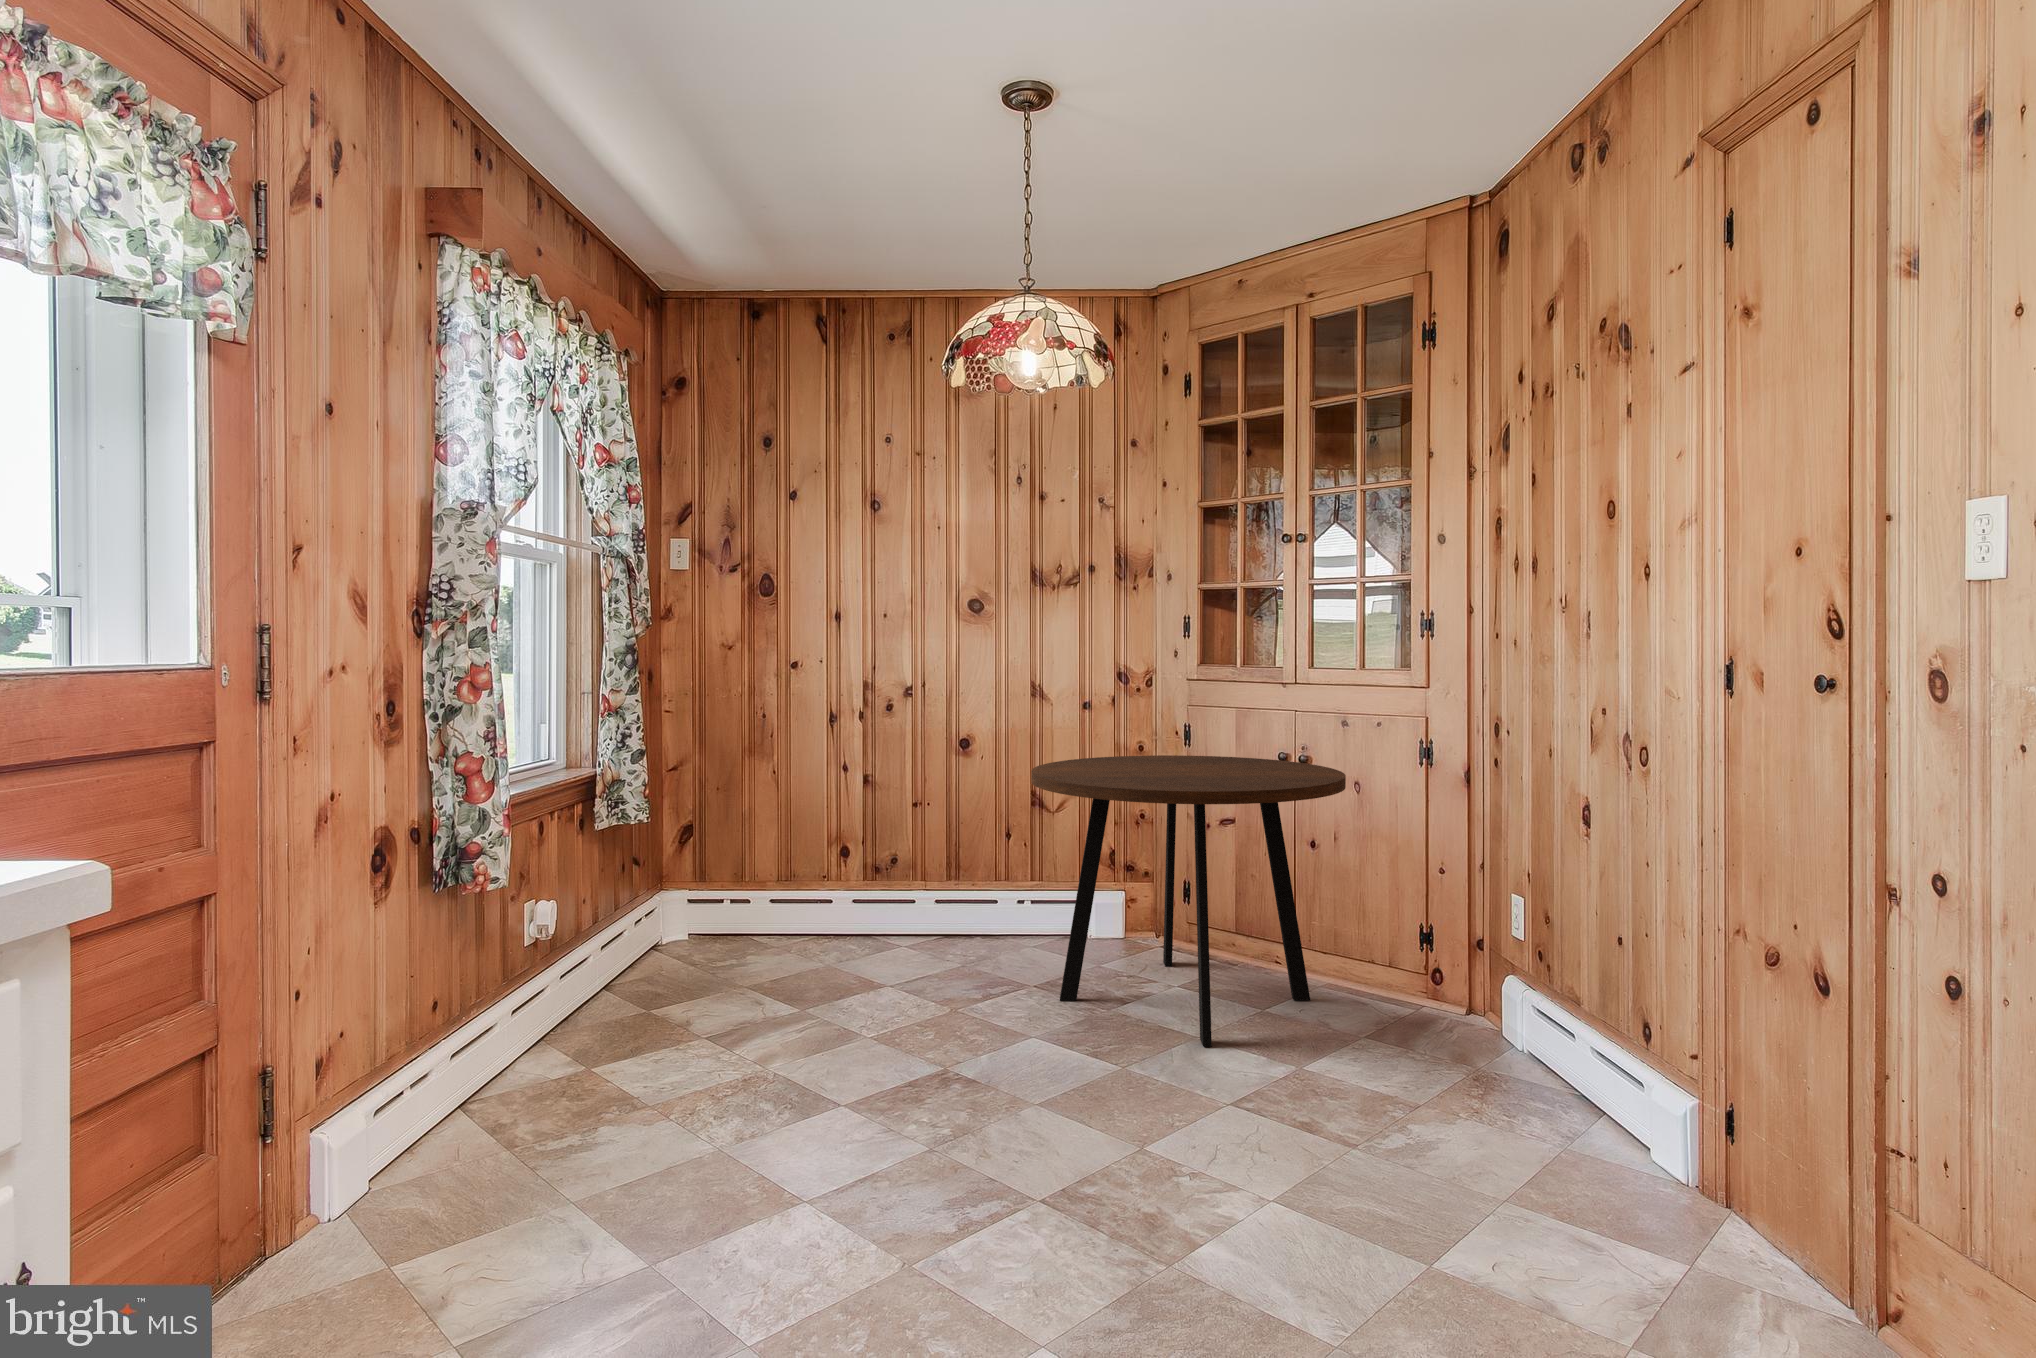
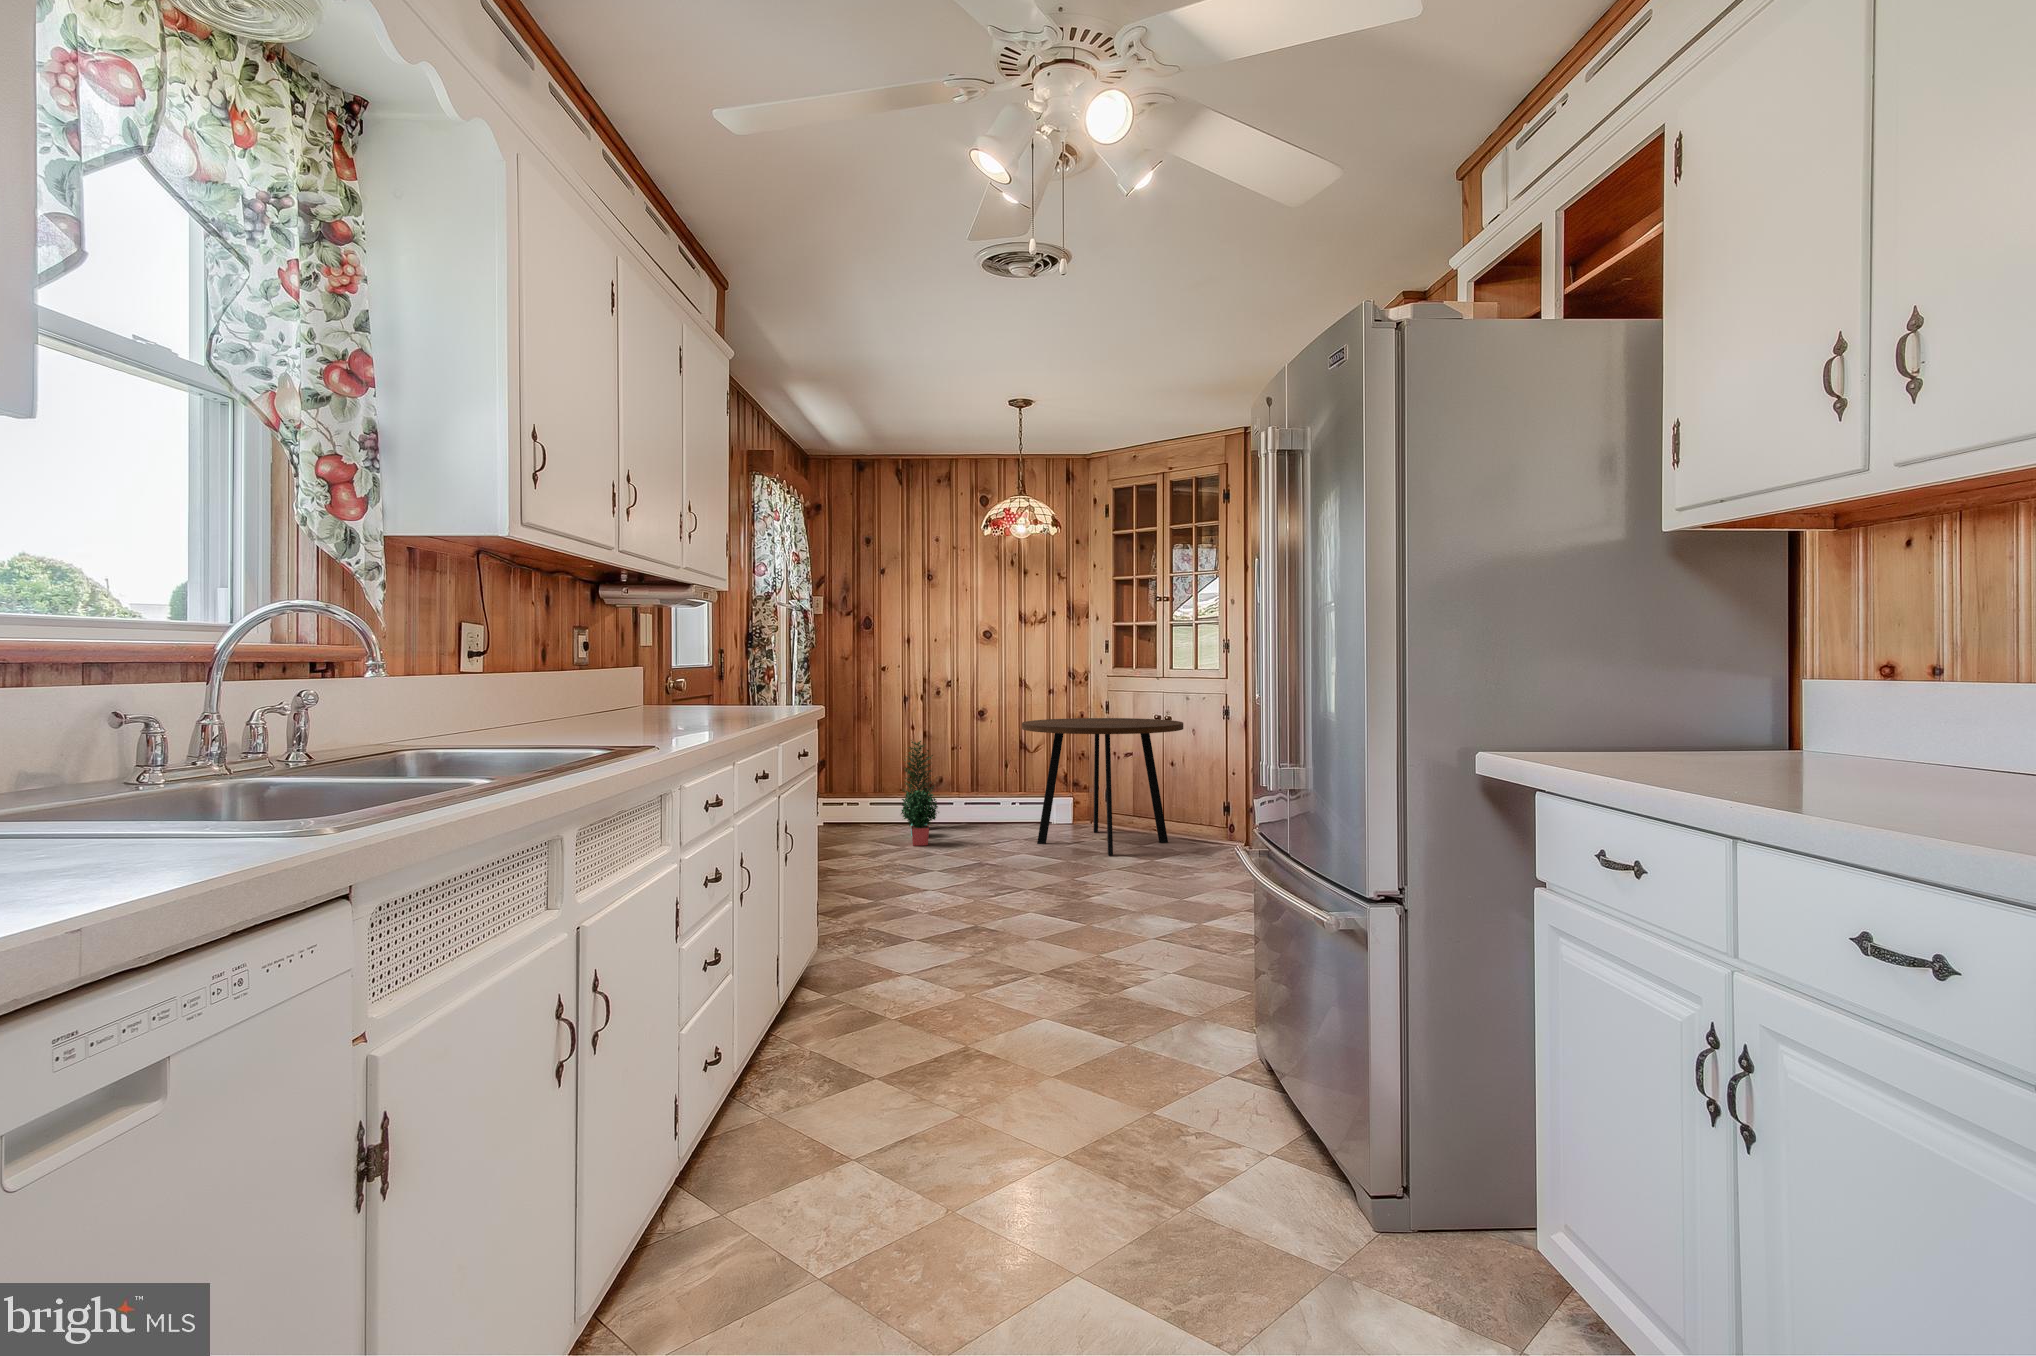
potted plant: none [802,790,882,1004] -> present [901,740,939,846]

